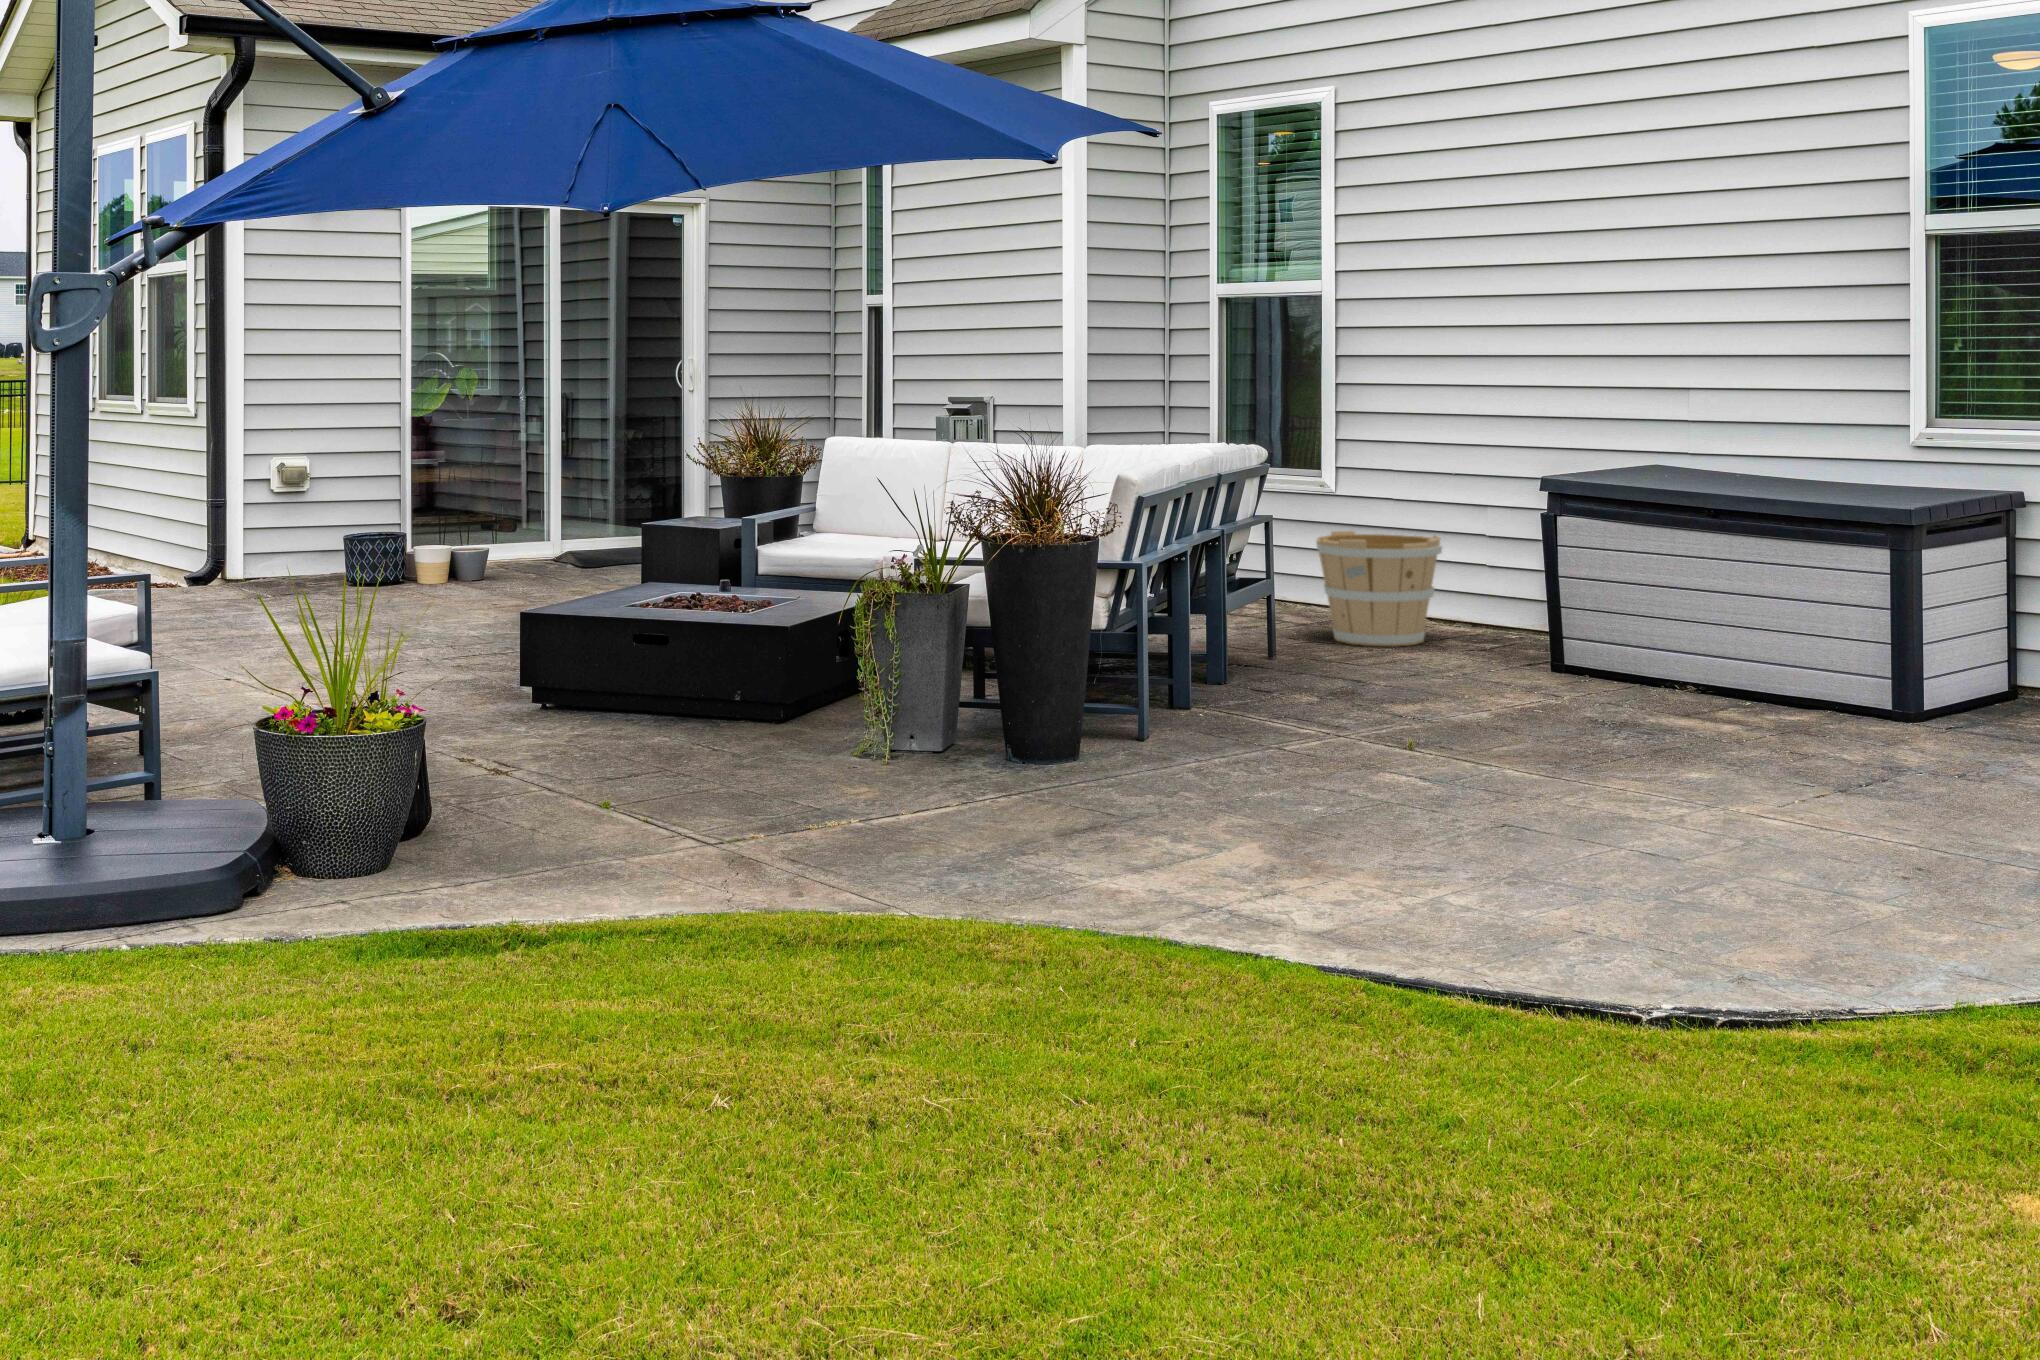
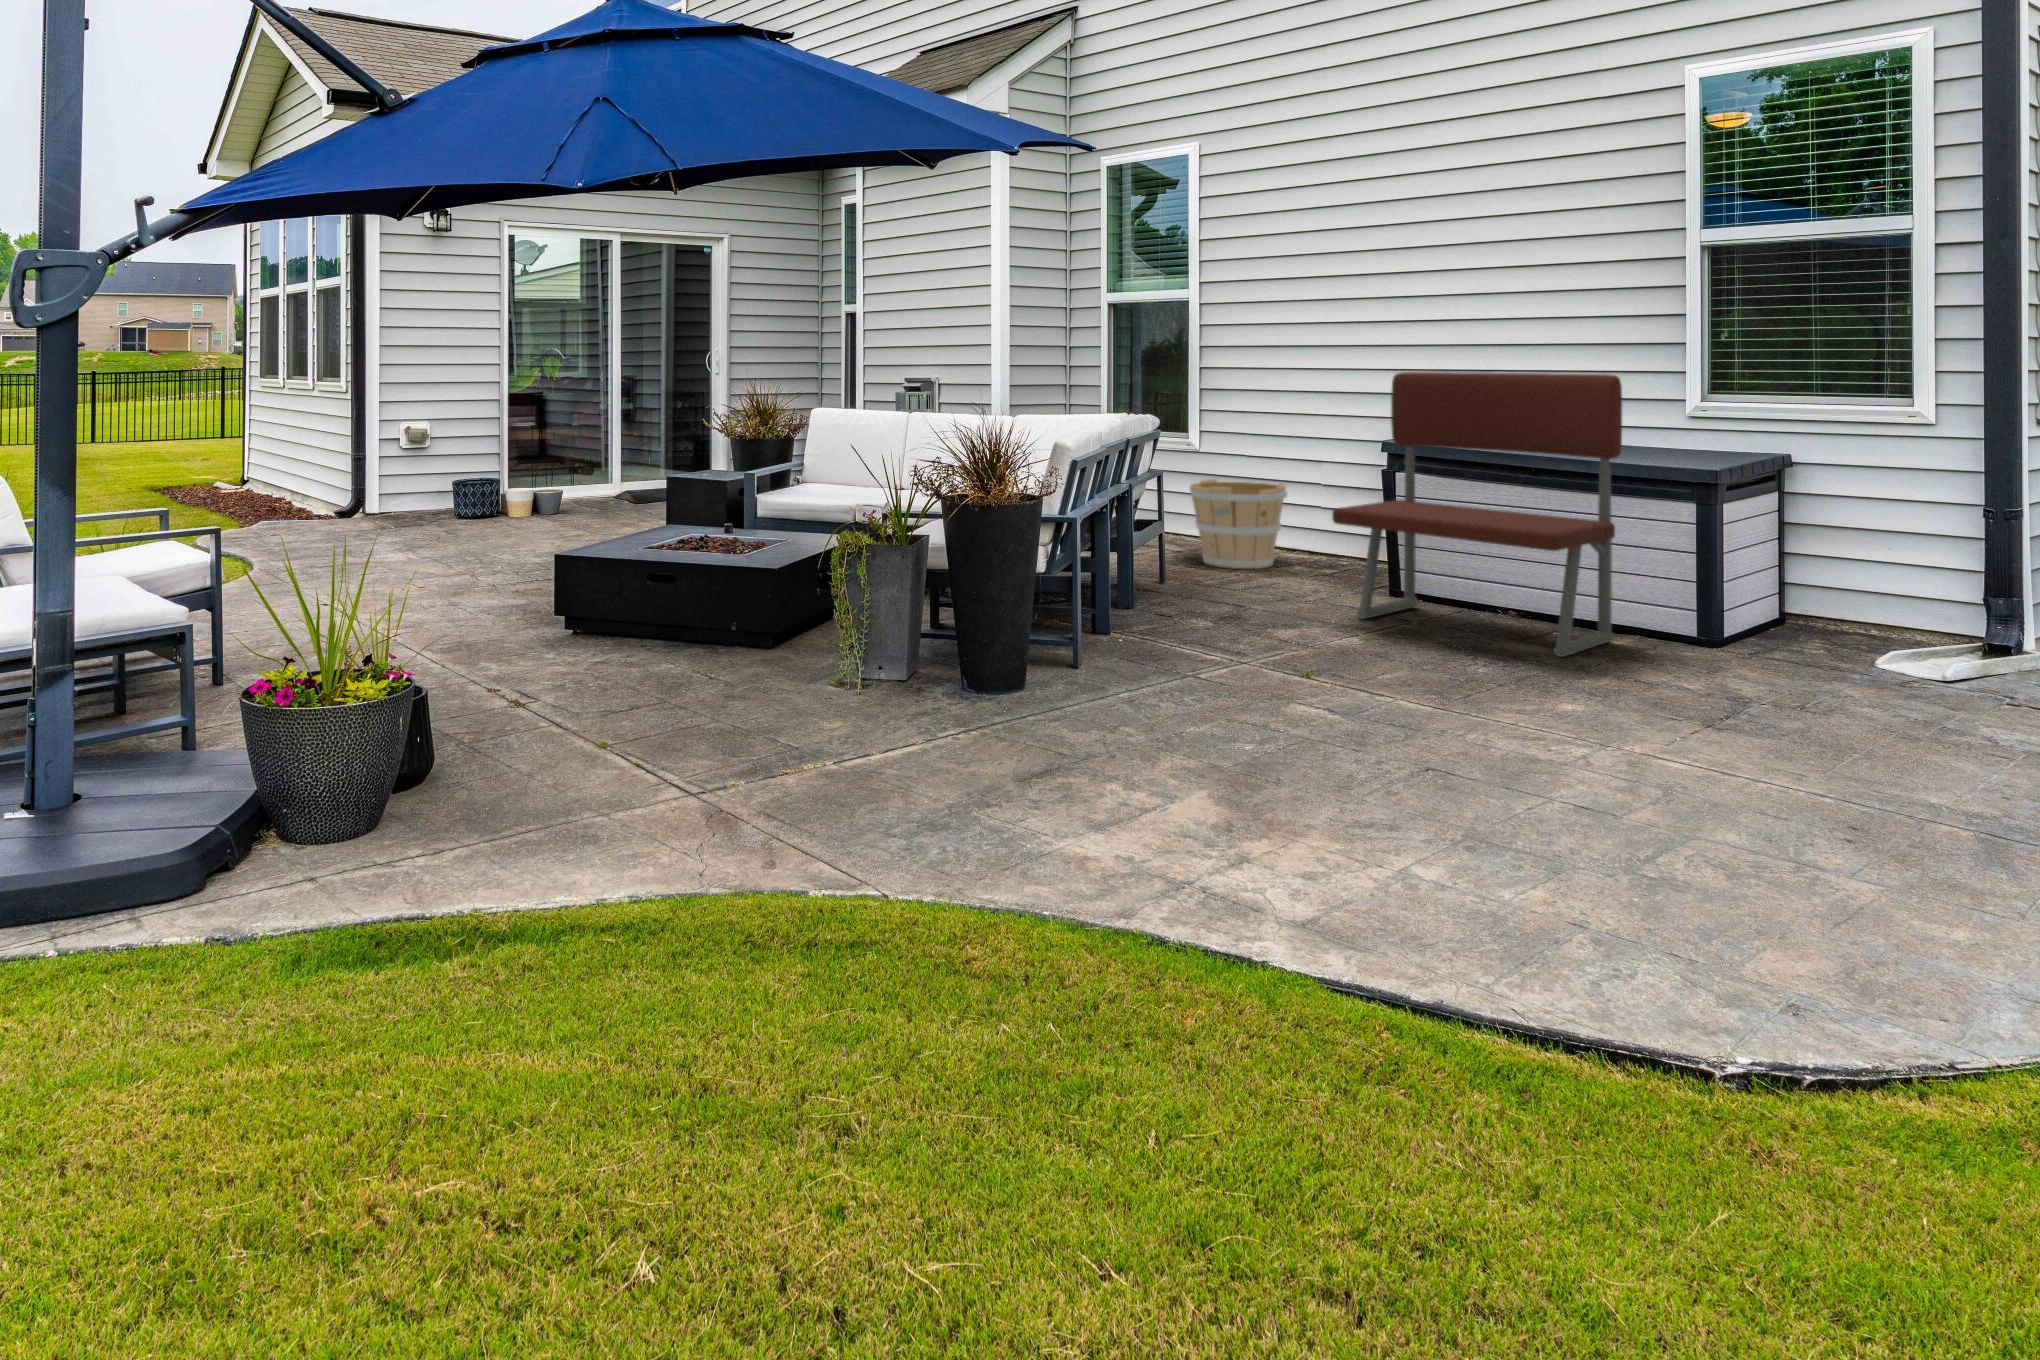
bench: none [1470,392,1810,734] -> present [1332,372,1622,657]

